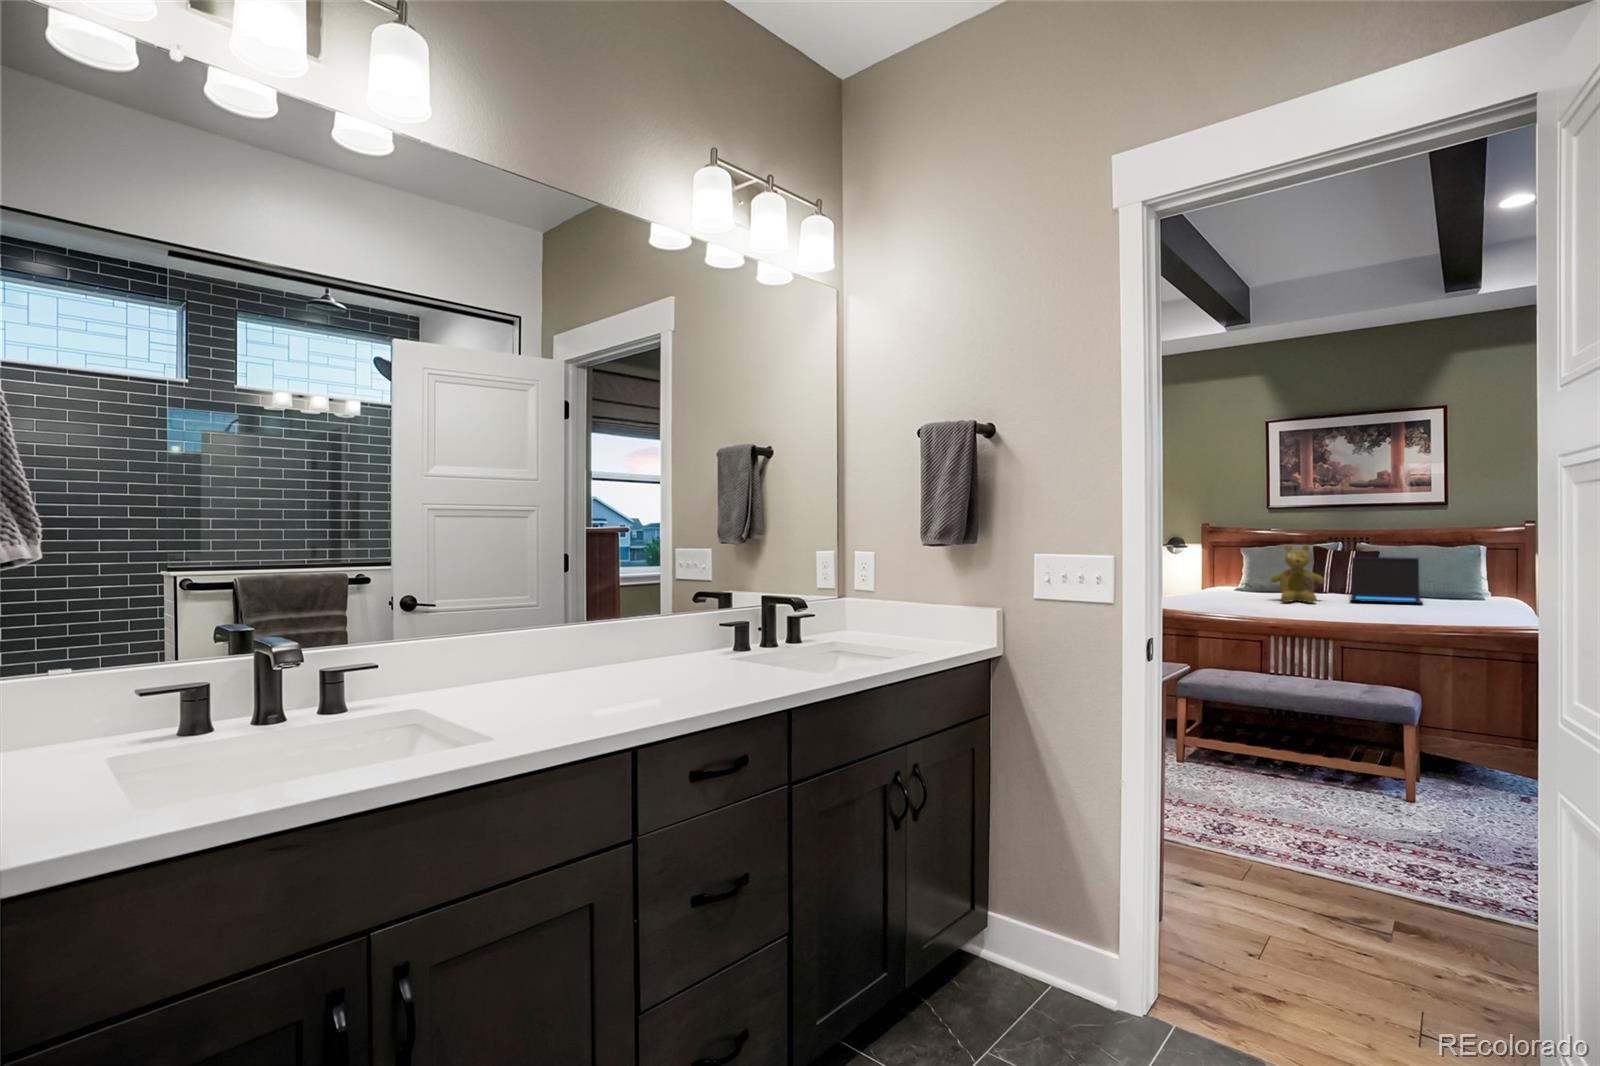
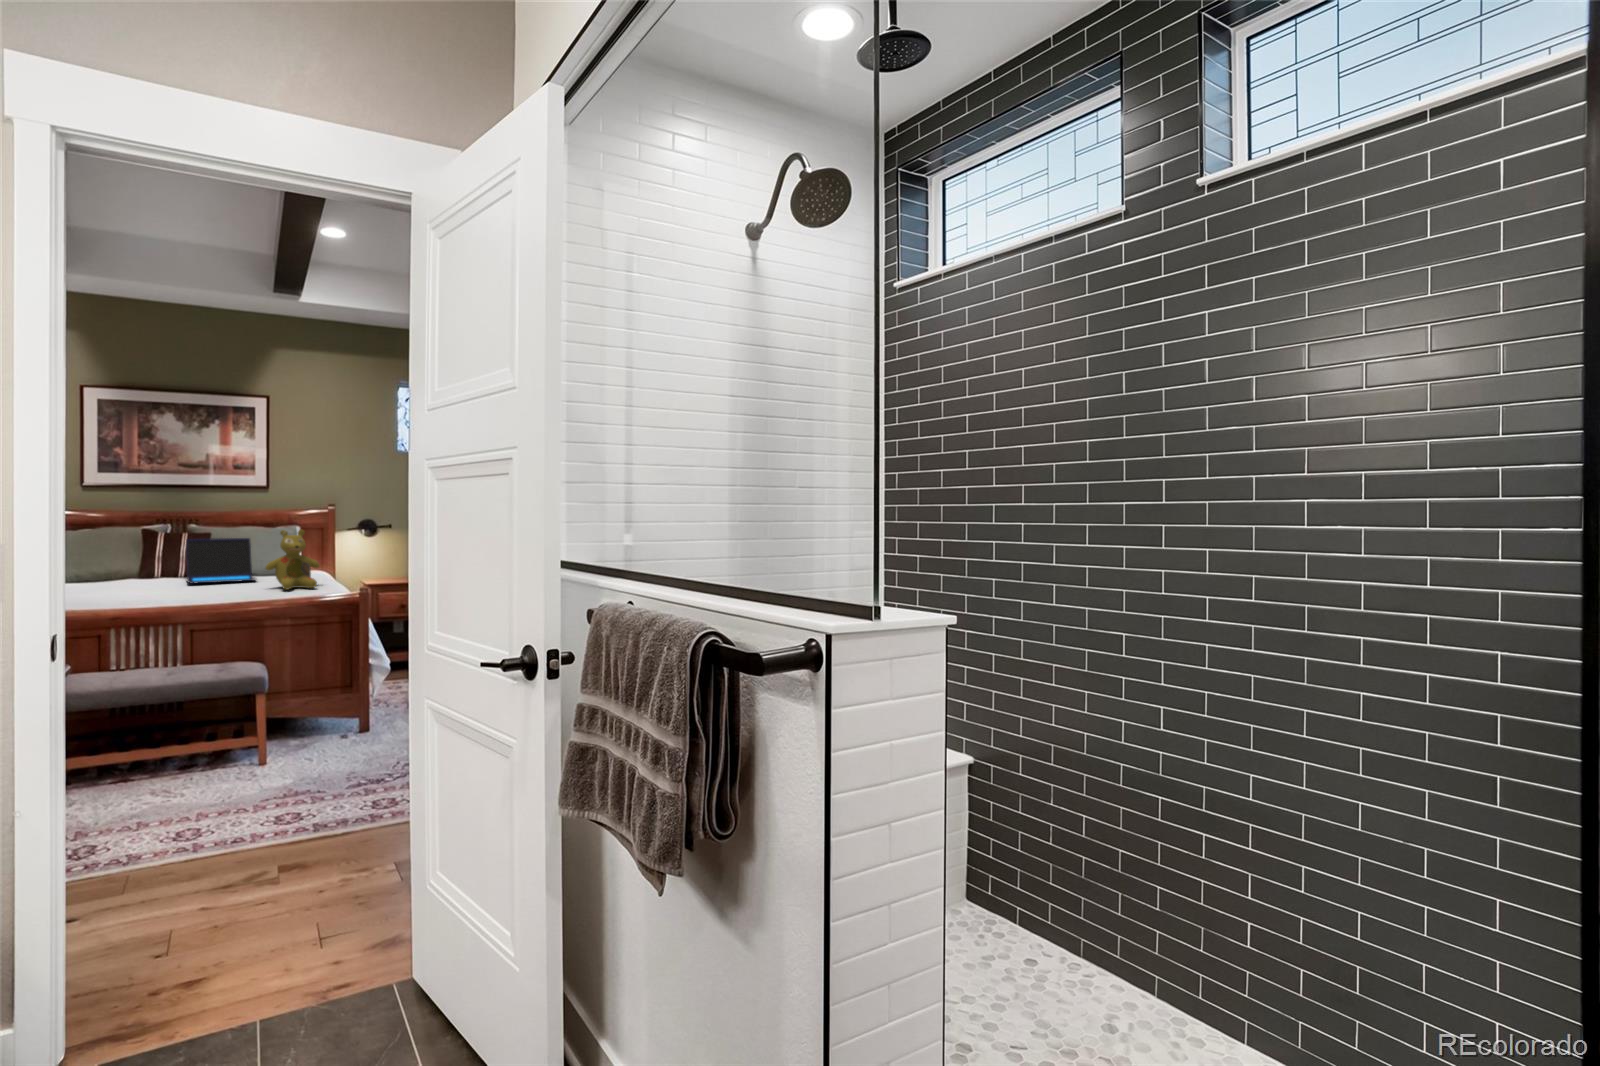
stuffed bear: present [1270,545,1324,603] -> present [266,530,320,590]

